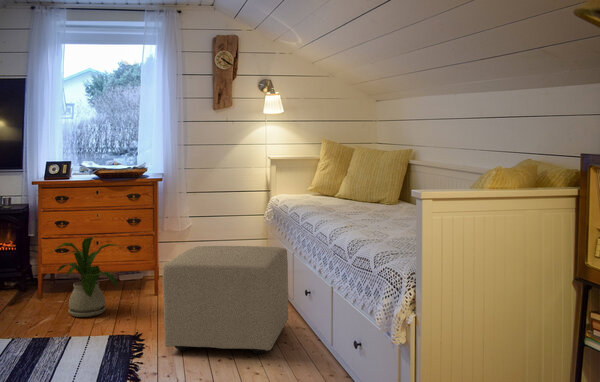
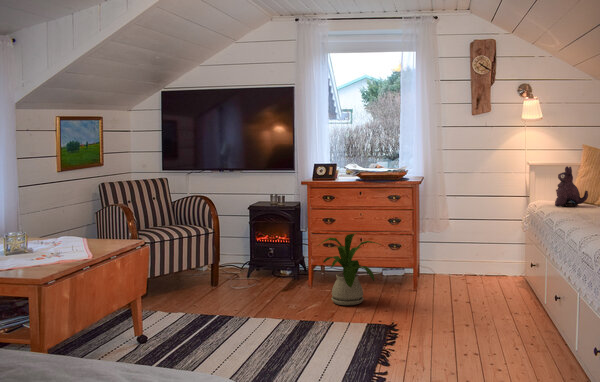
plush toy: none [297,161,326,200] -> present [555,166,588,207]
ottoman: present [162,246,288,354] -> none [416,248,541,355]

